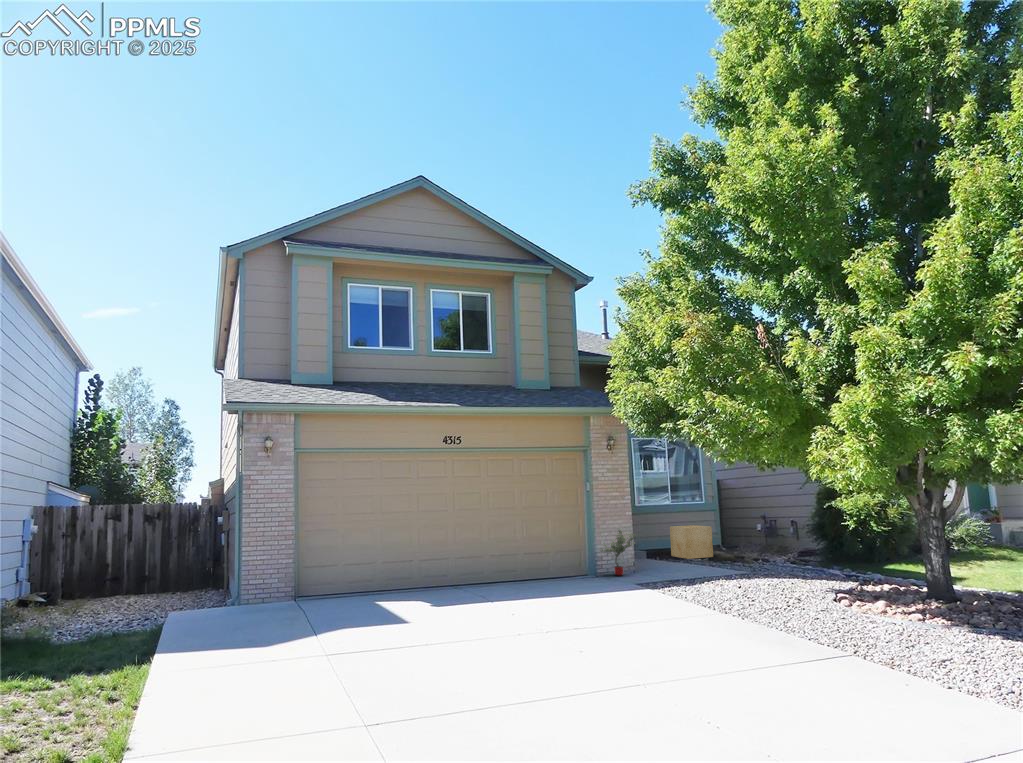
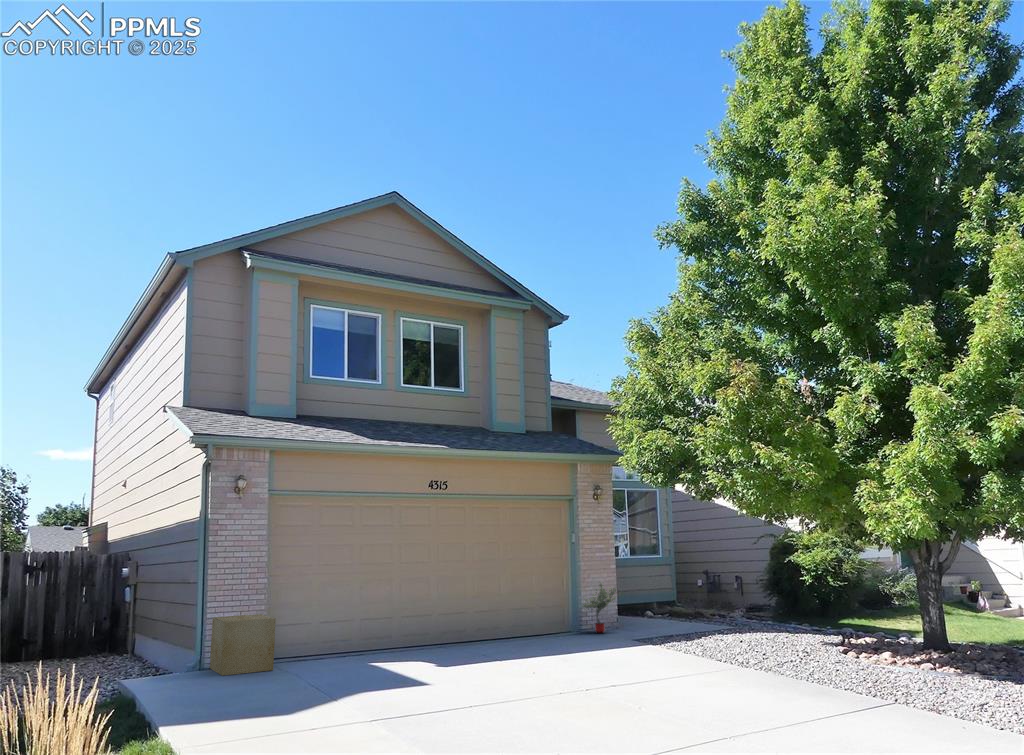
cardboard box: present [670,525,713,559] -> present [210,614,276,676]

